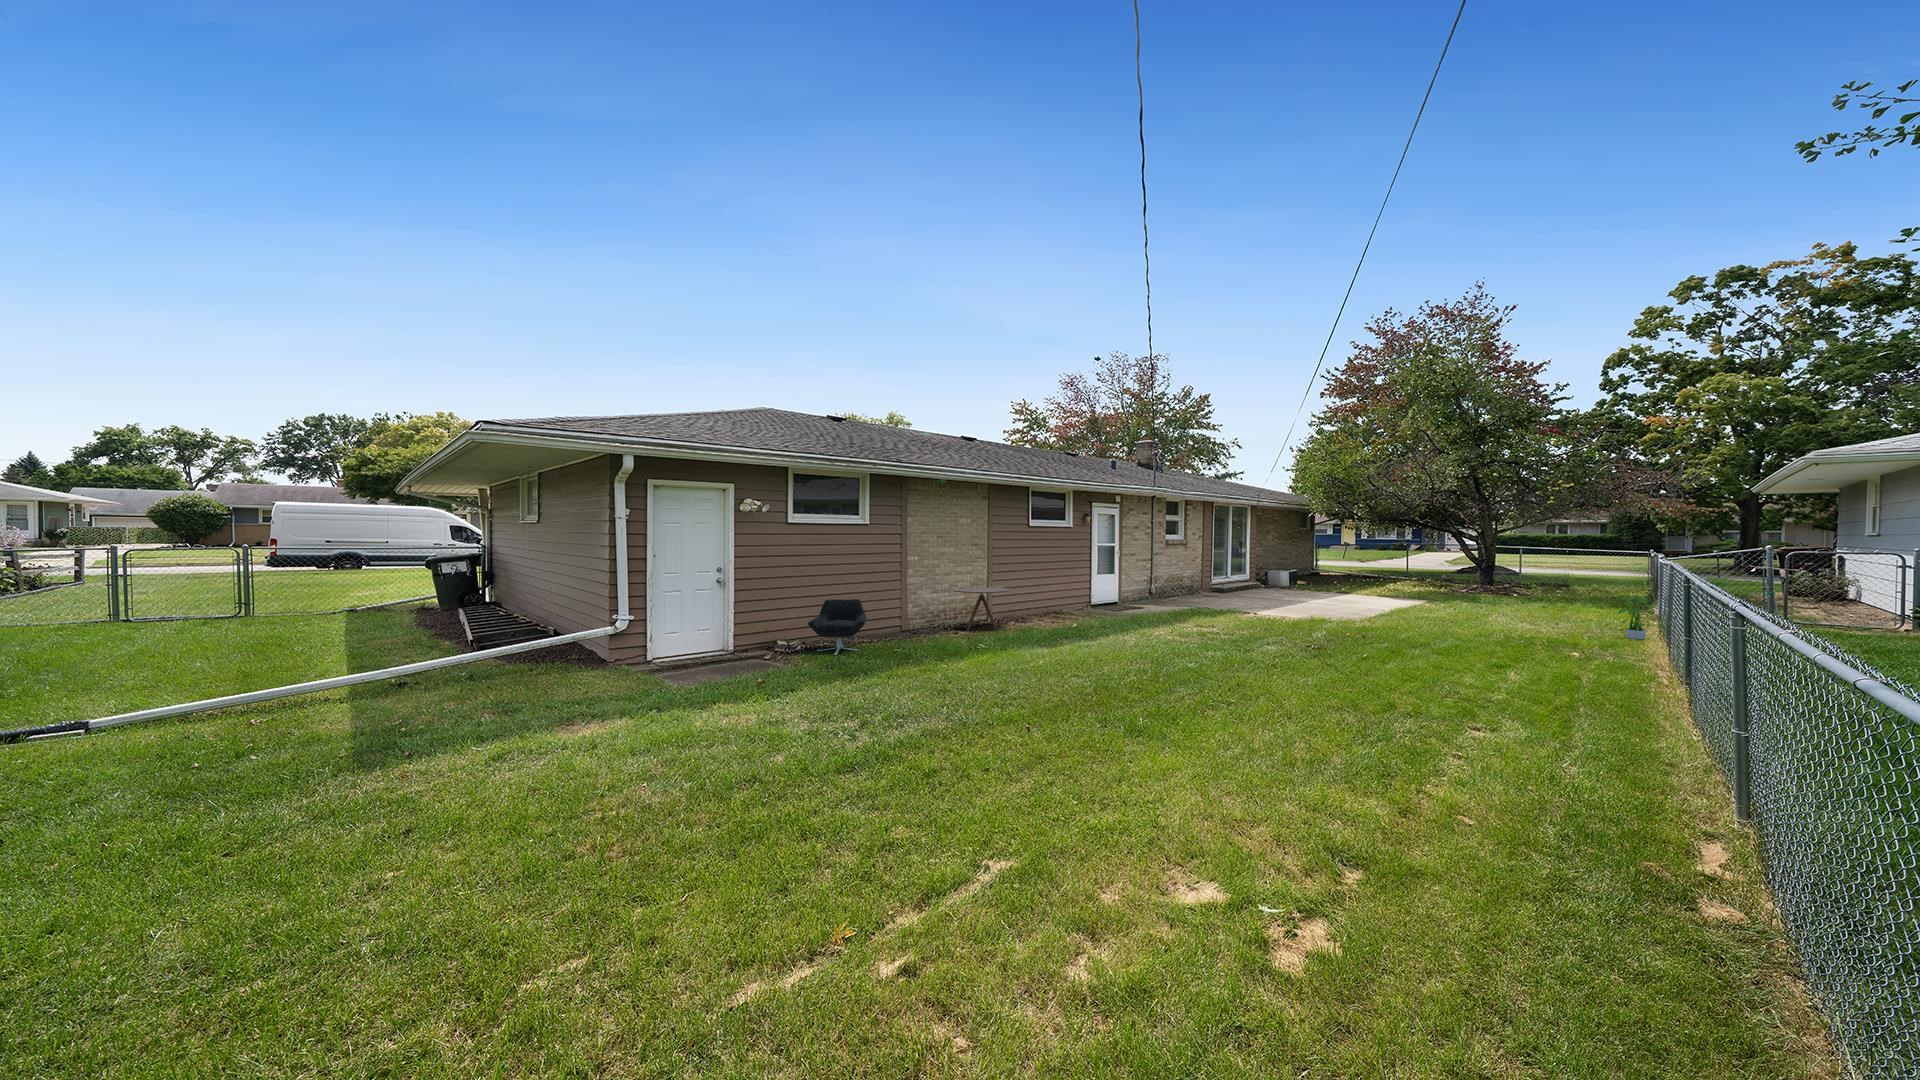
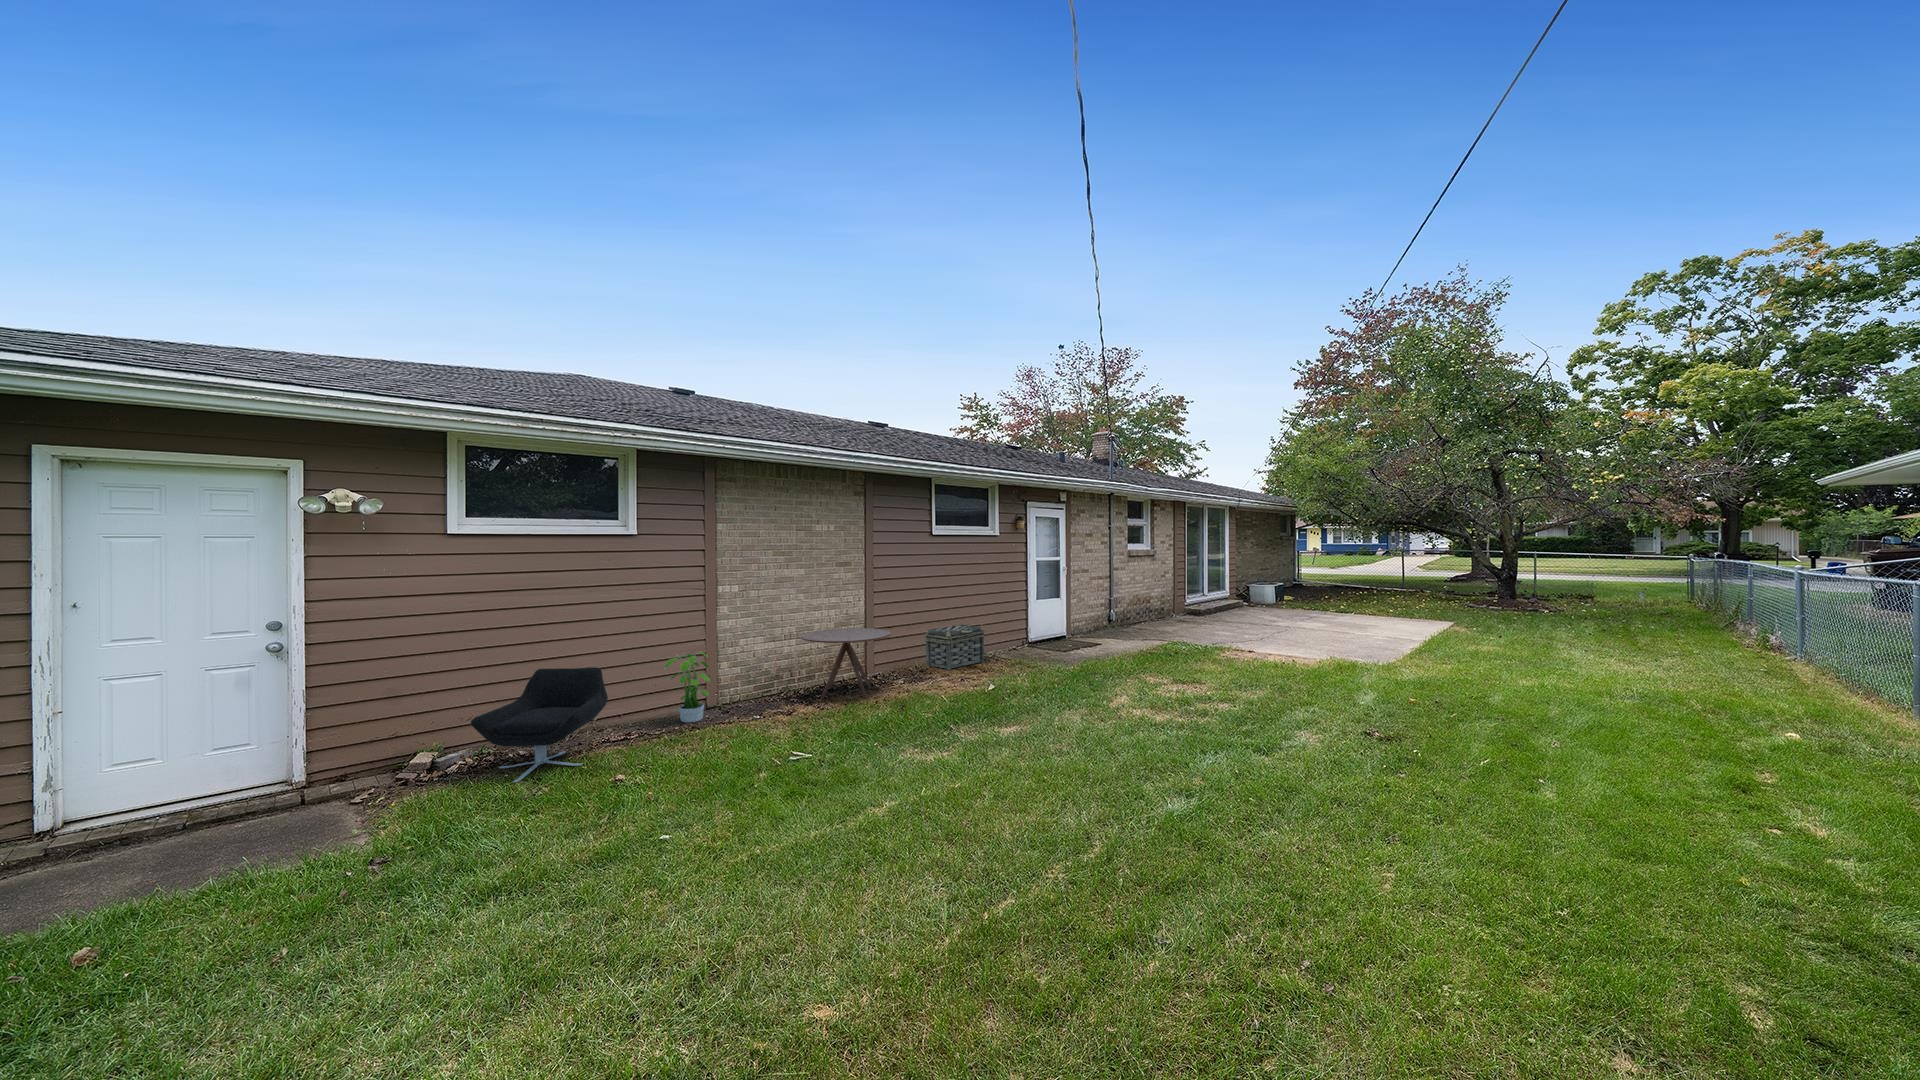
basket: none [1023,588,1064,619] -> present [925,623,985,670]
potted plant: present [1617,596,1653,639] -> present [664,652,711,723]

